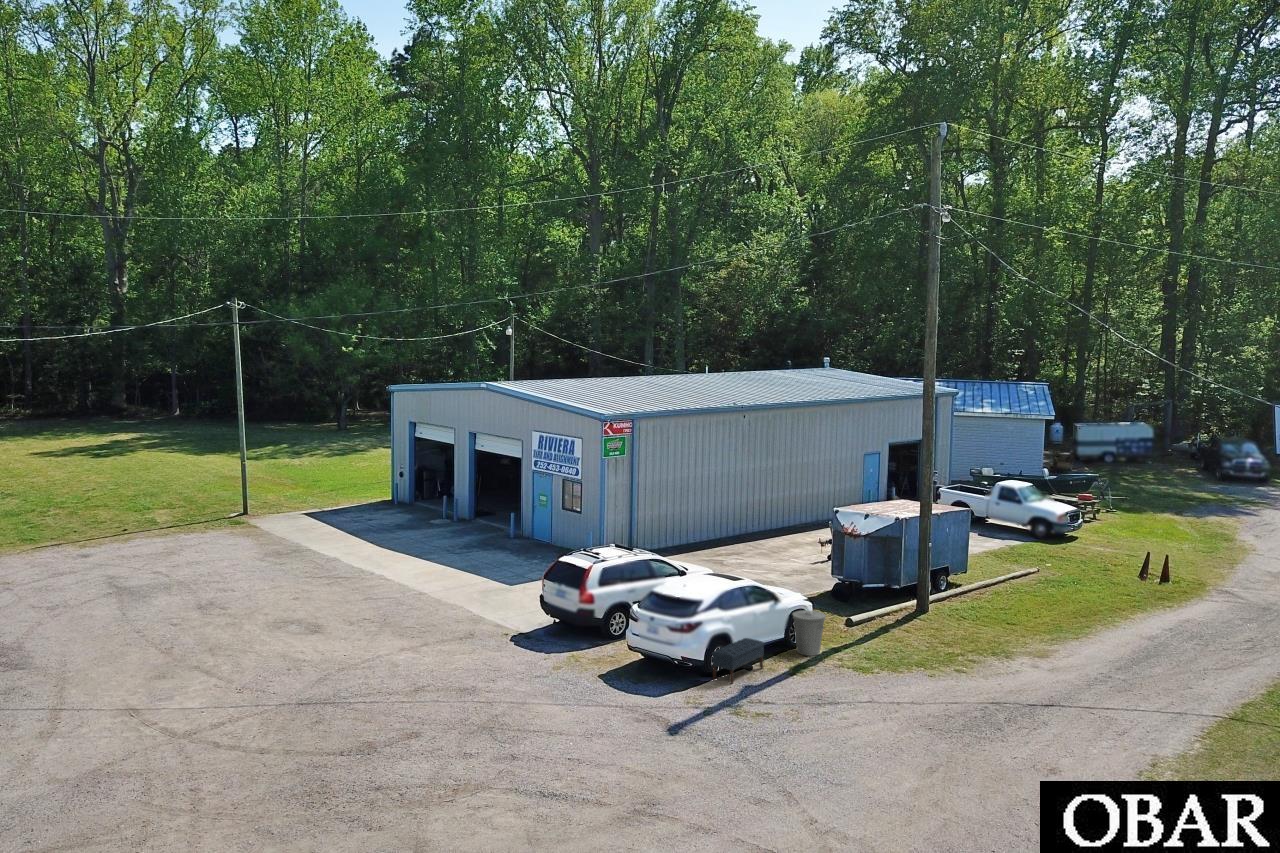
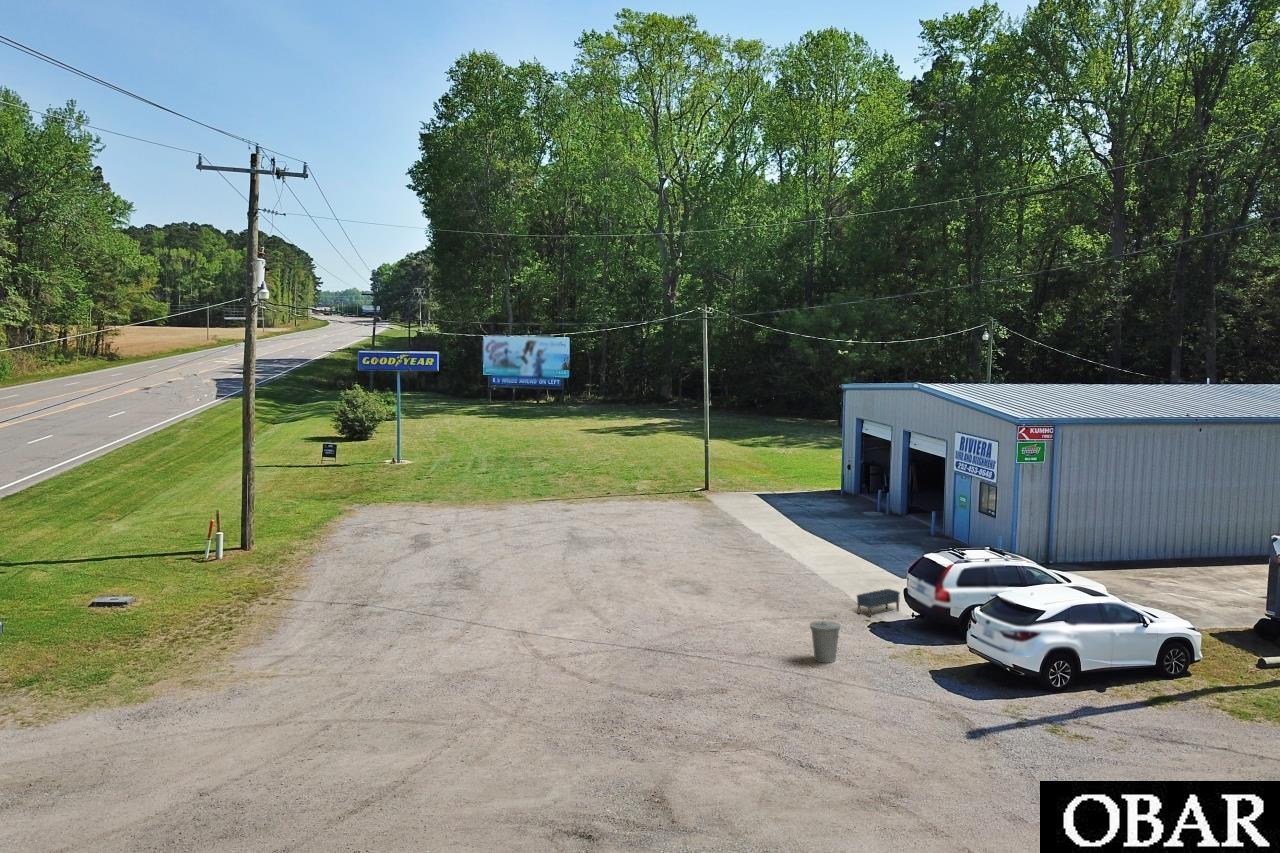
bench: present [712,638,764,684] -> present [857,589,900,617]

